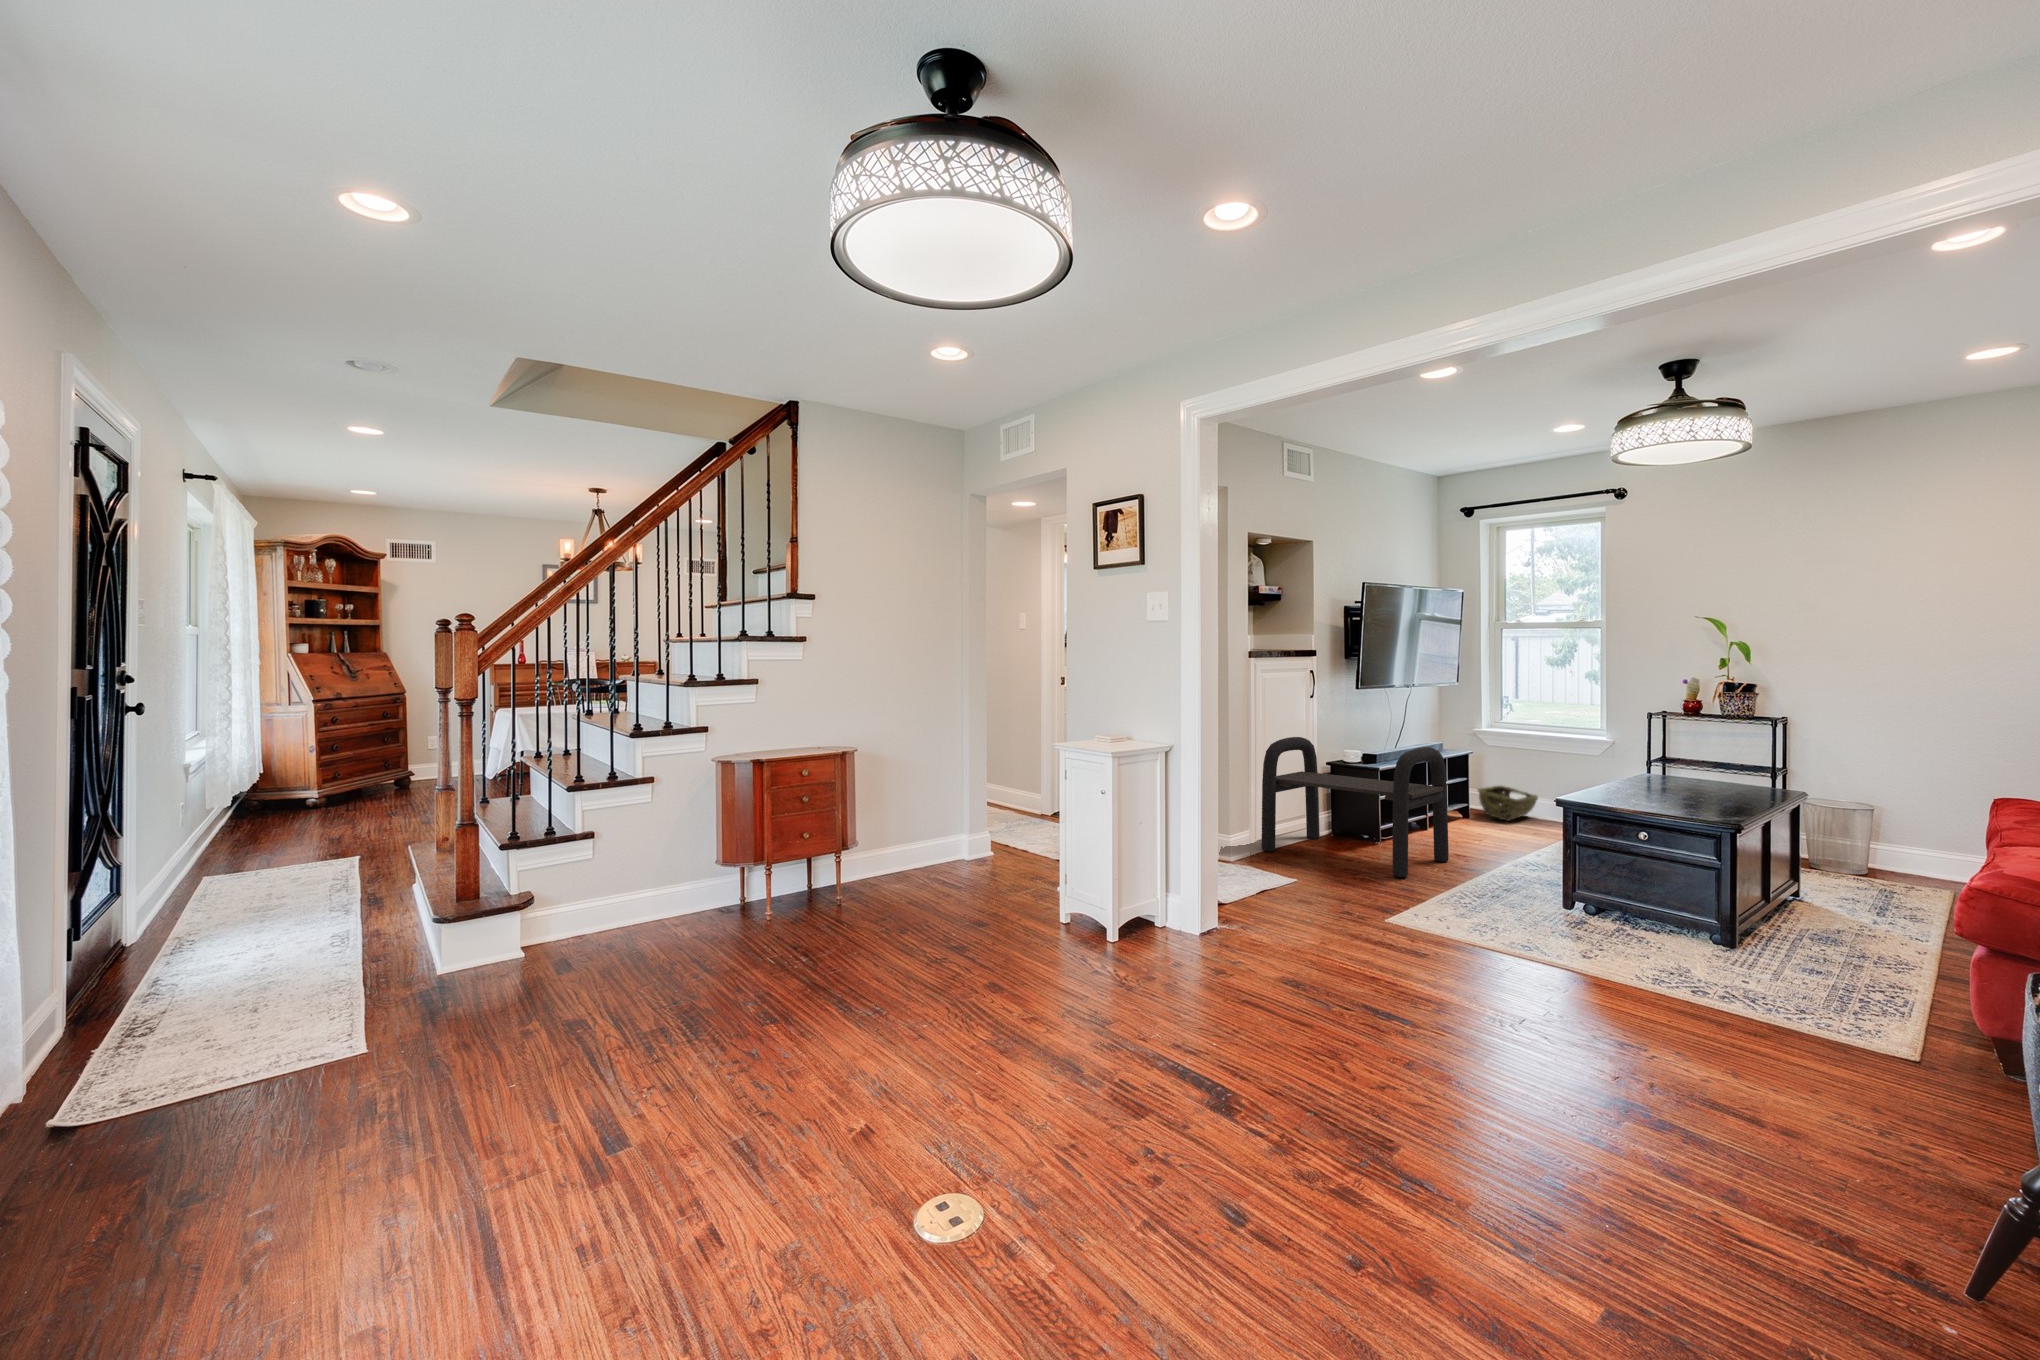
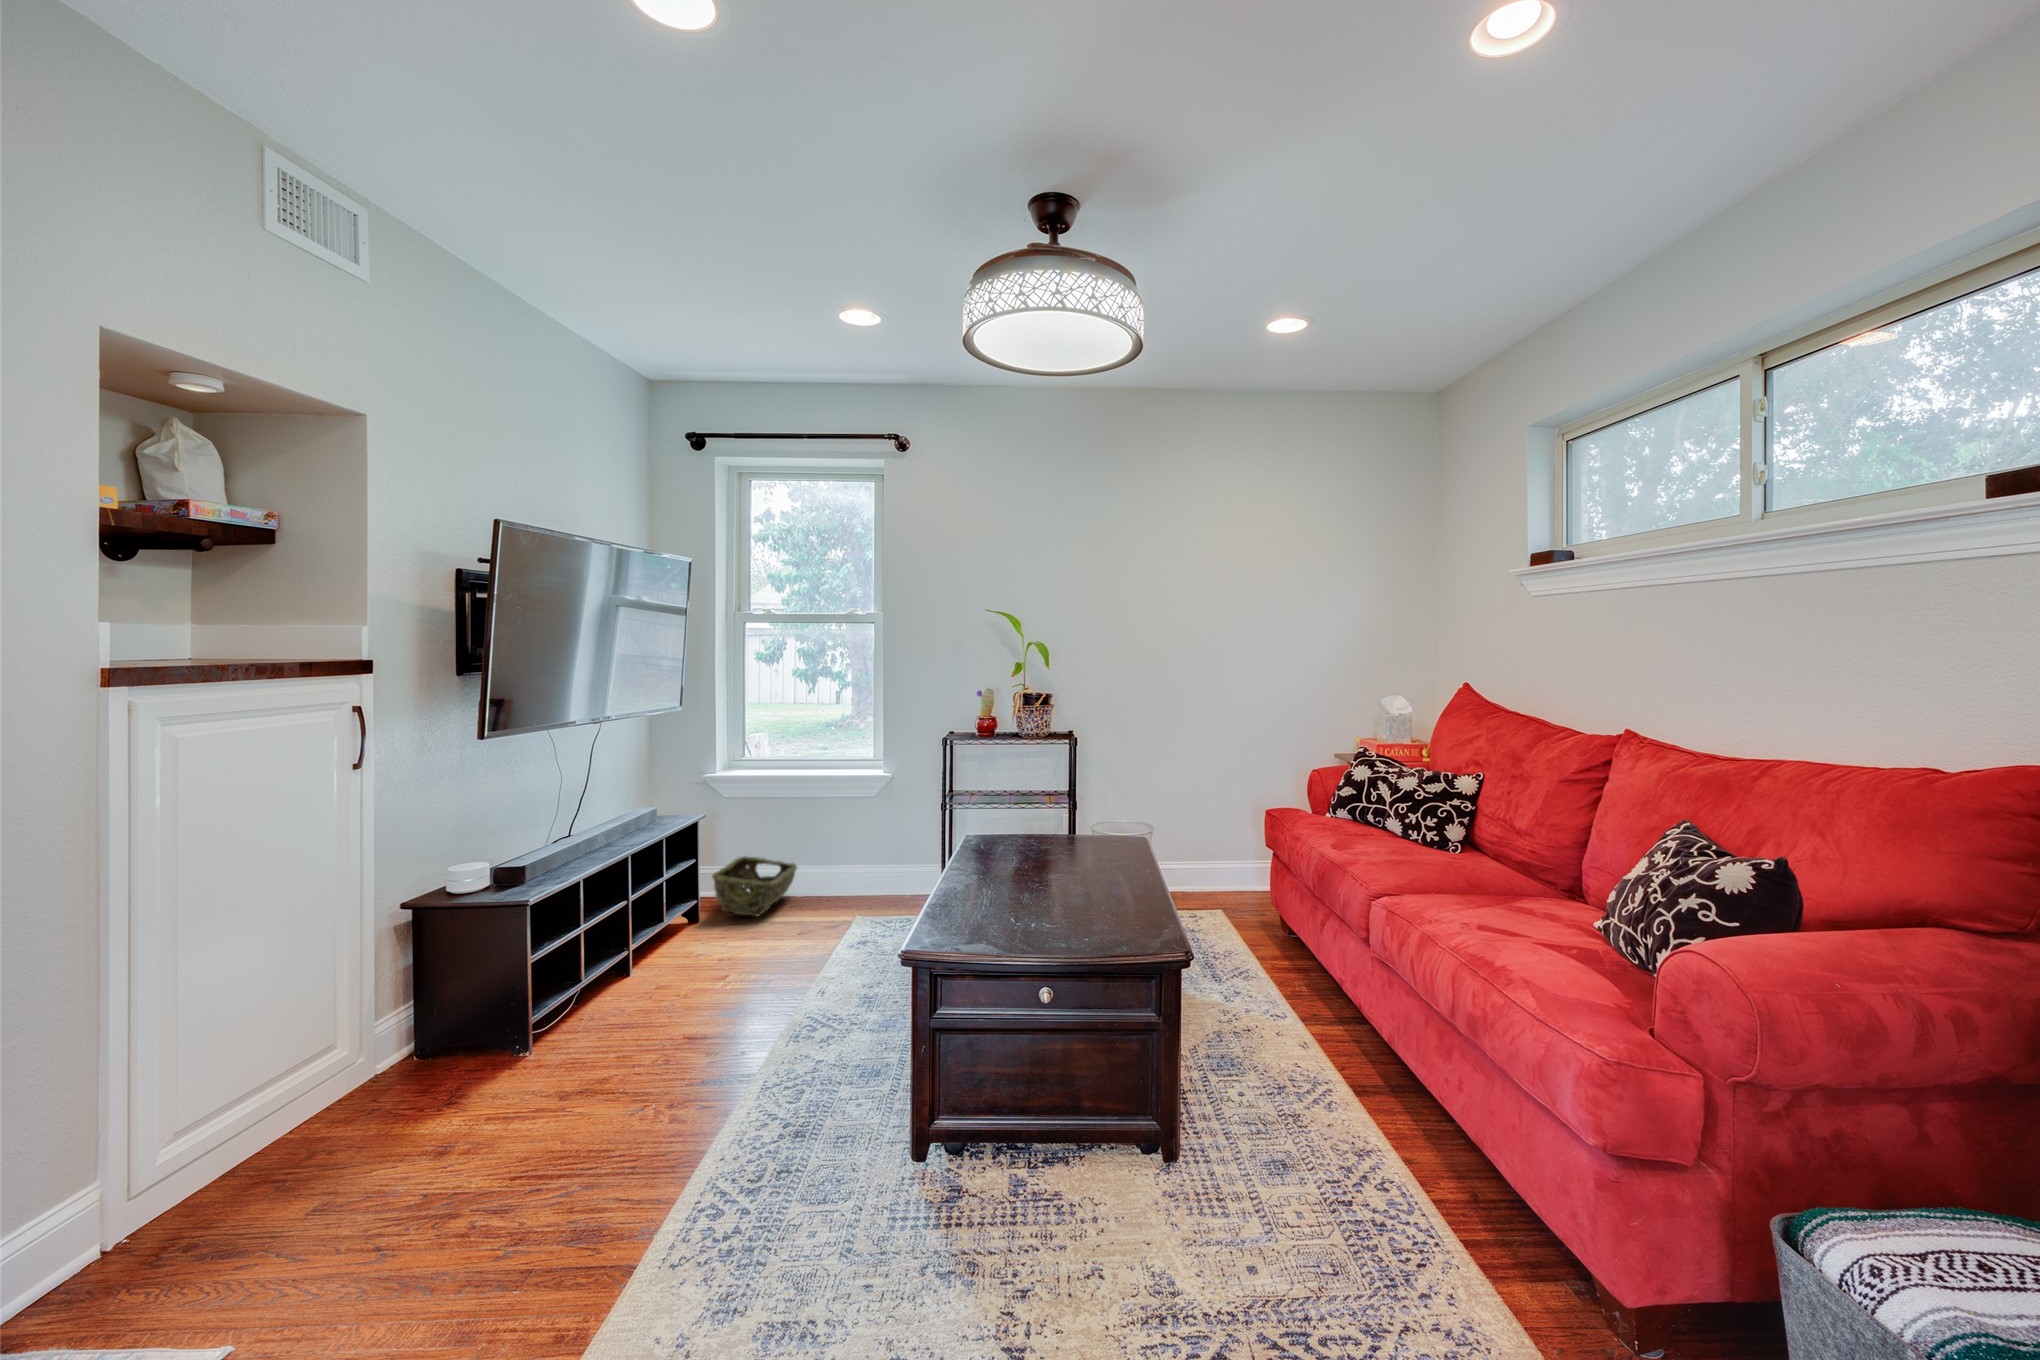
bench: present [1262,737,1449,877] -> none [152,862,679,1224]

